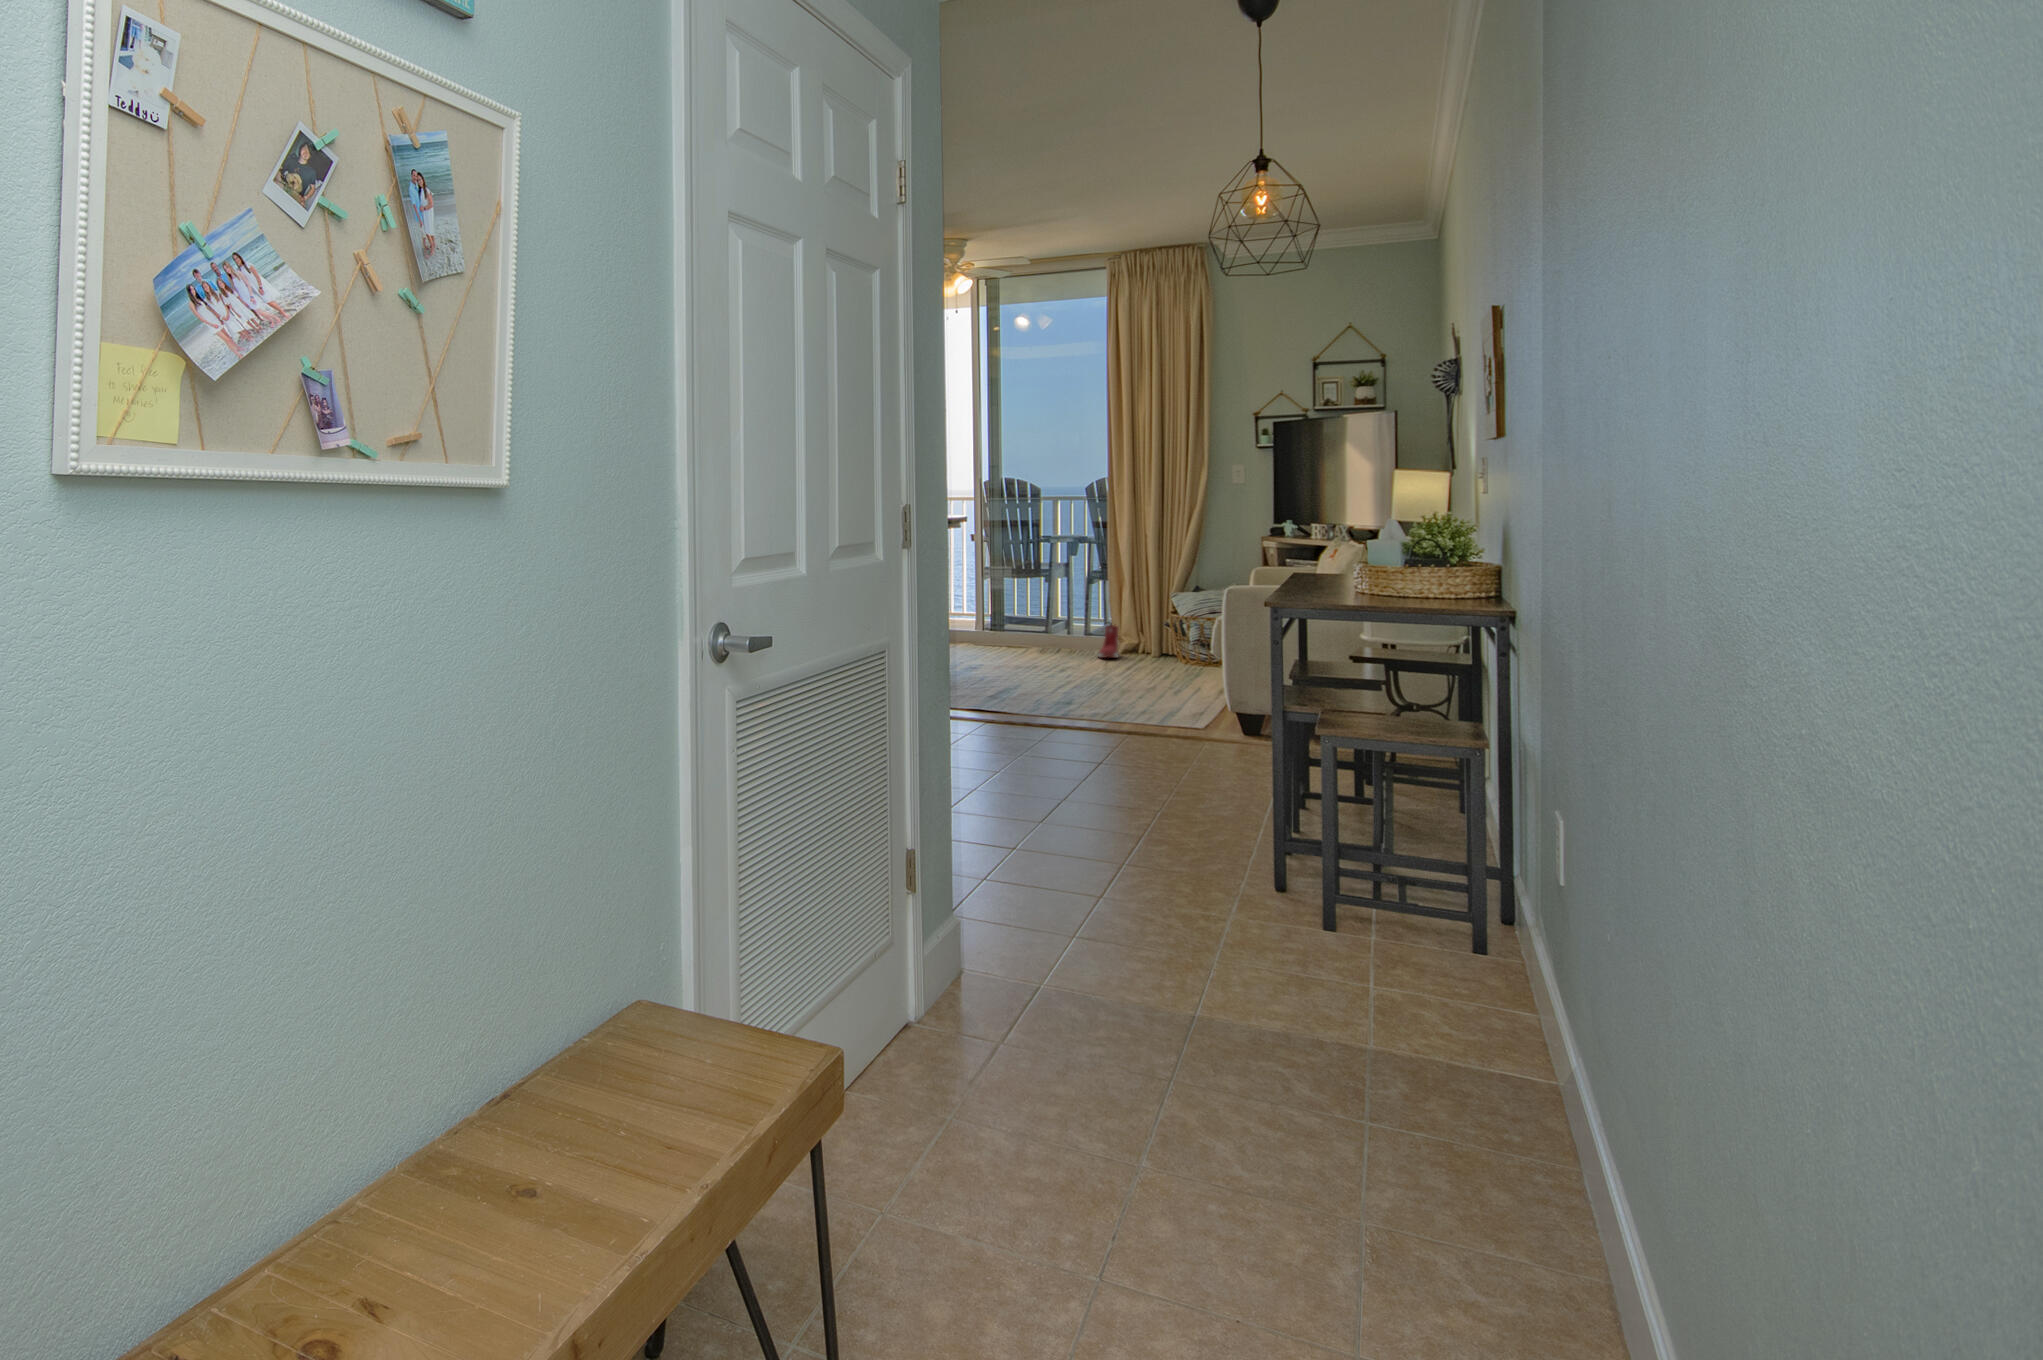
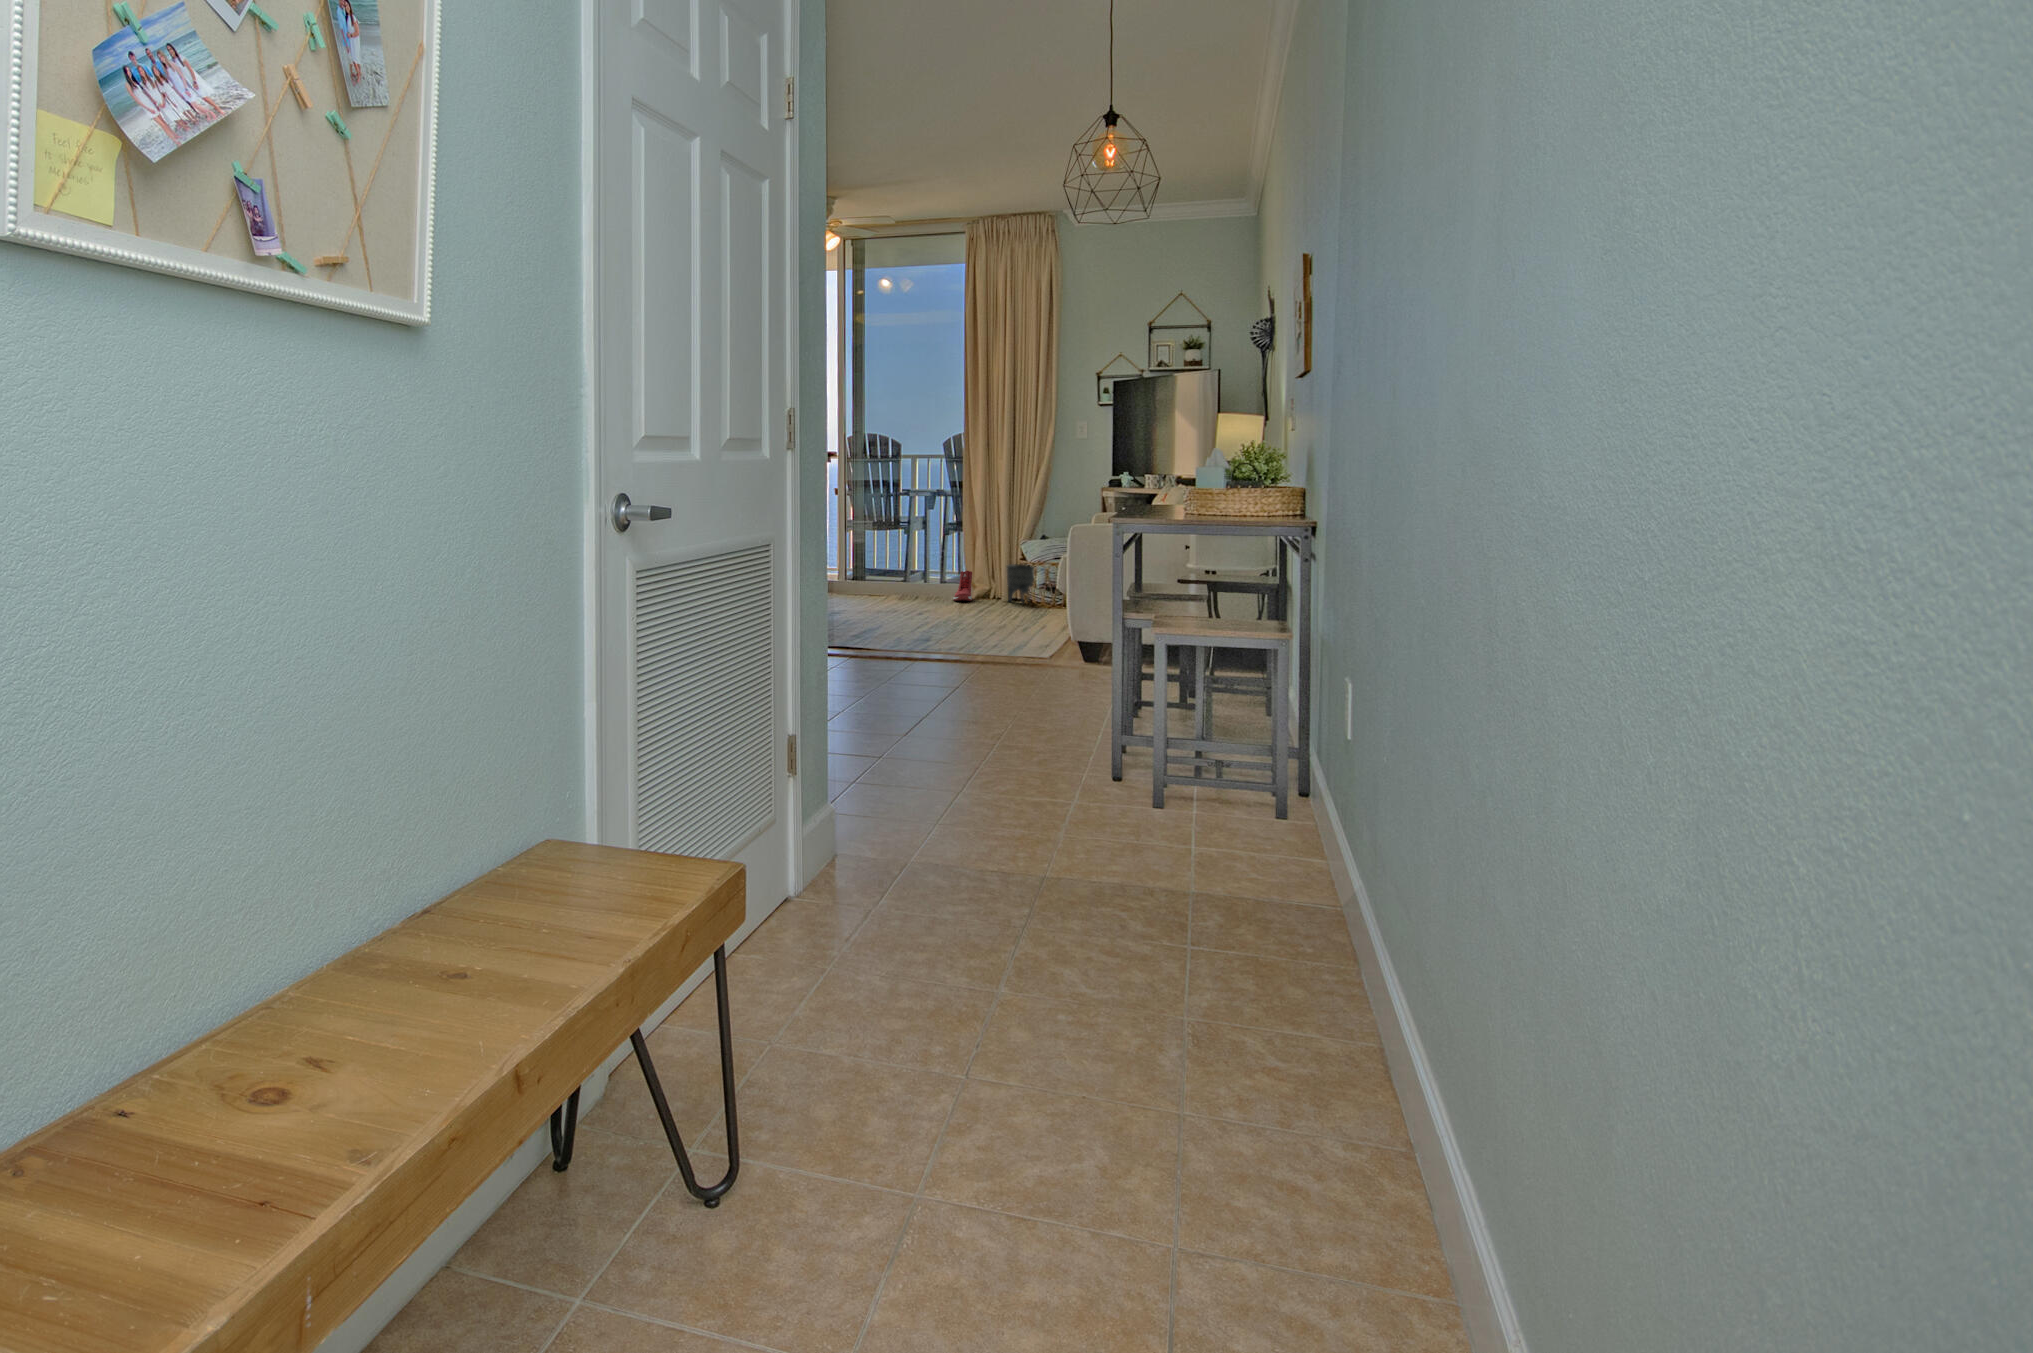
planter: none [1157,619,1188,662] -> present [1007,564,1034,603]

